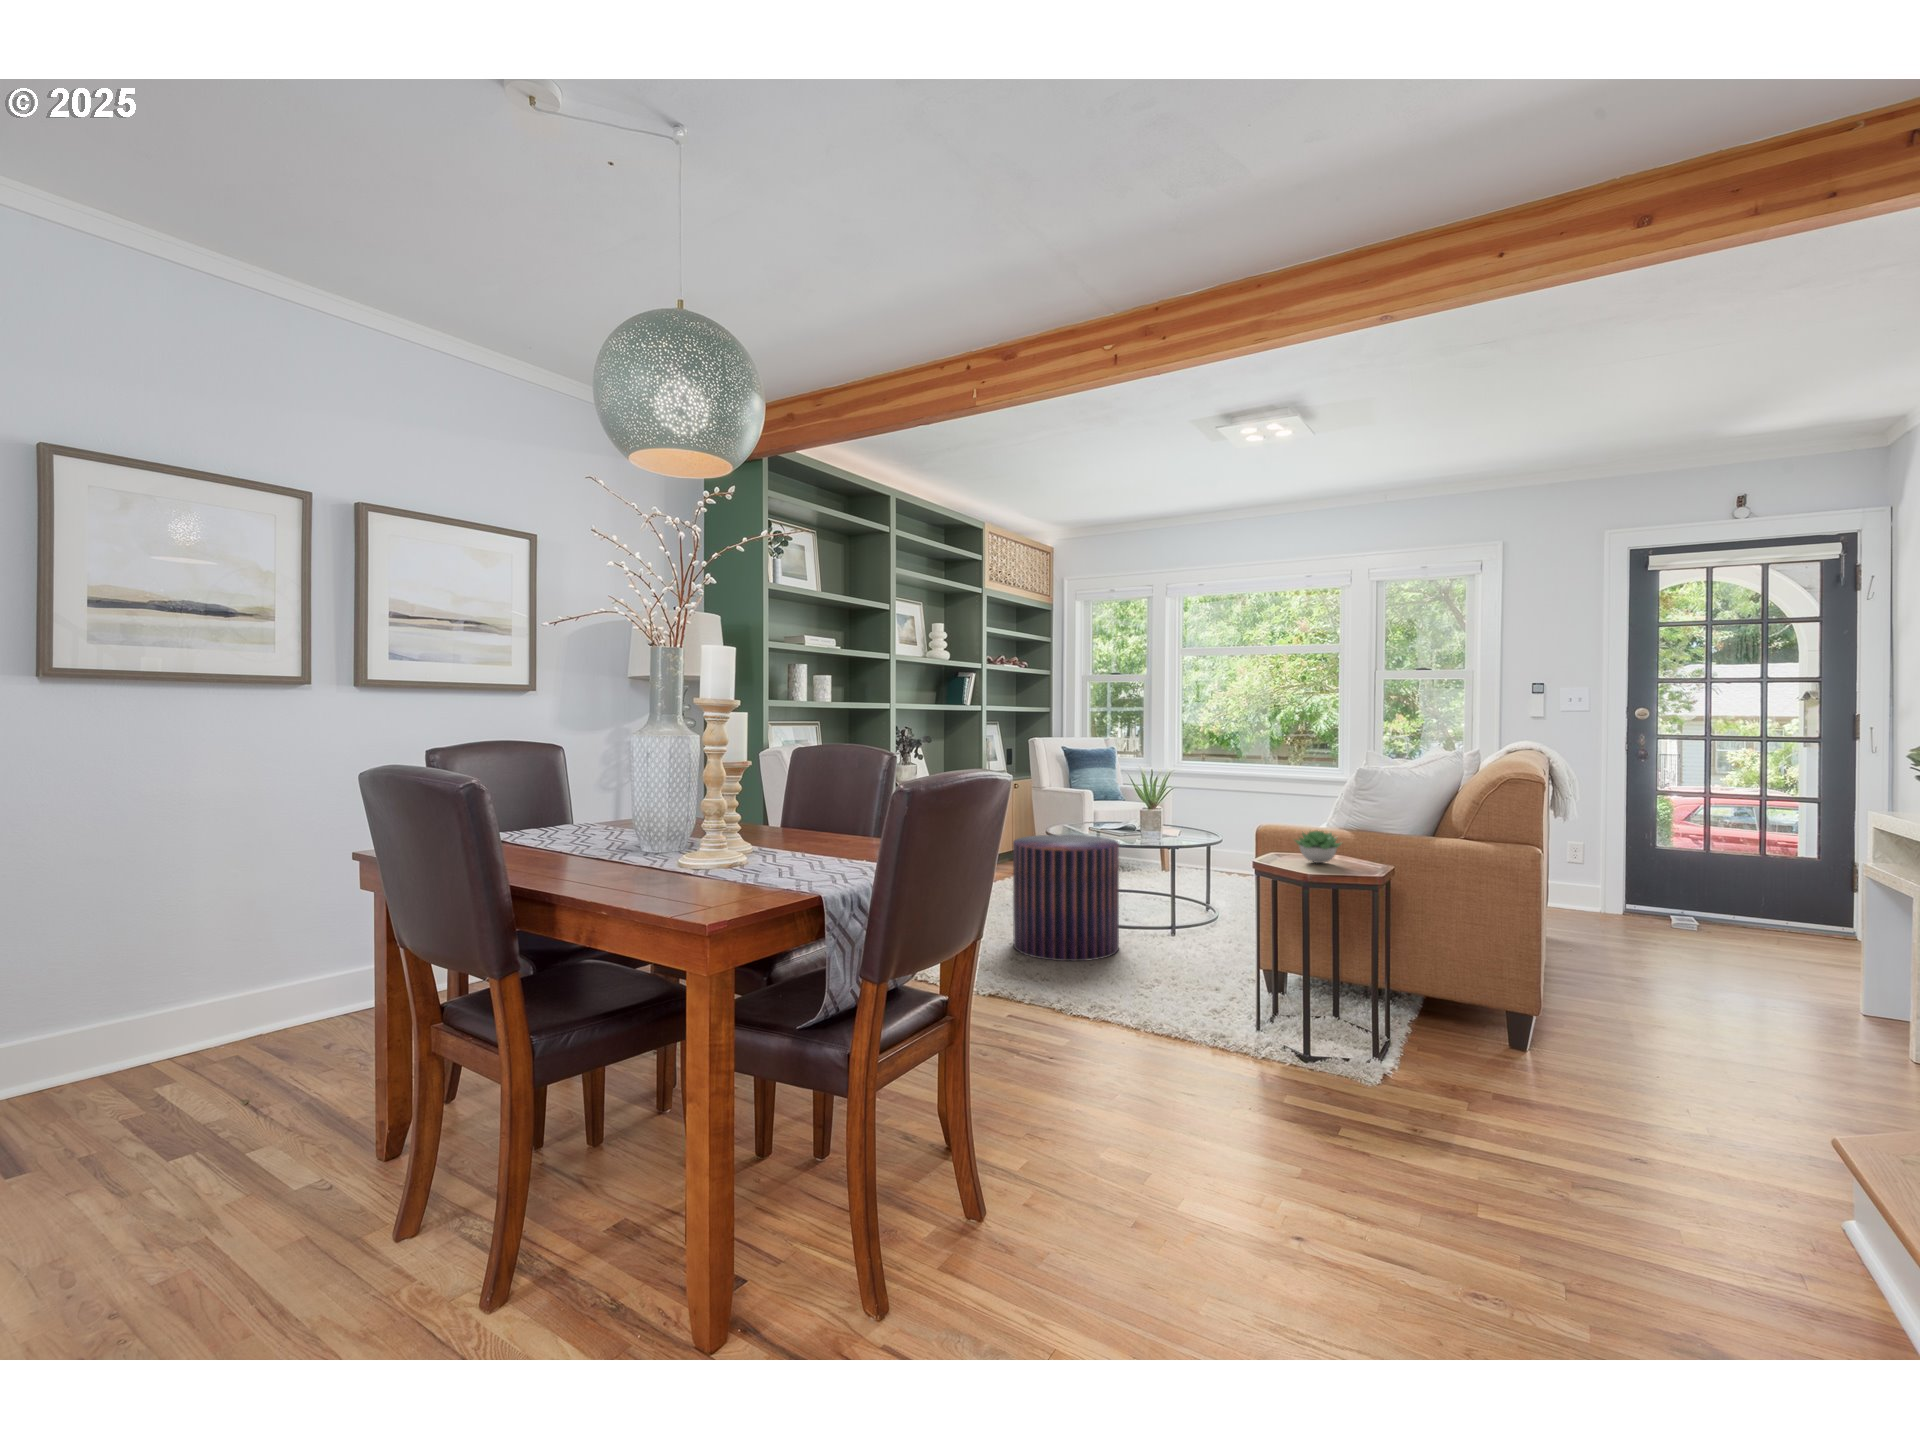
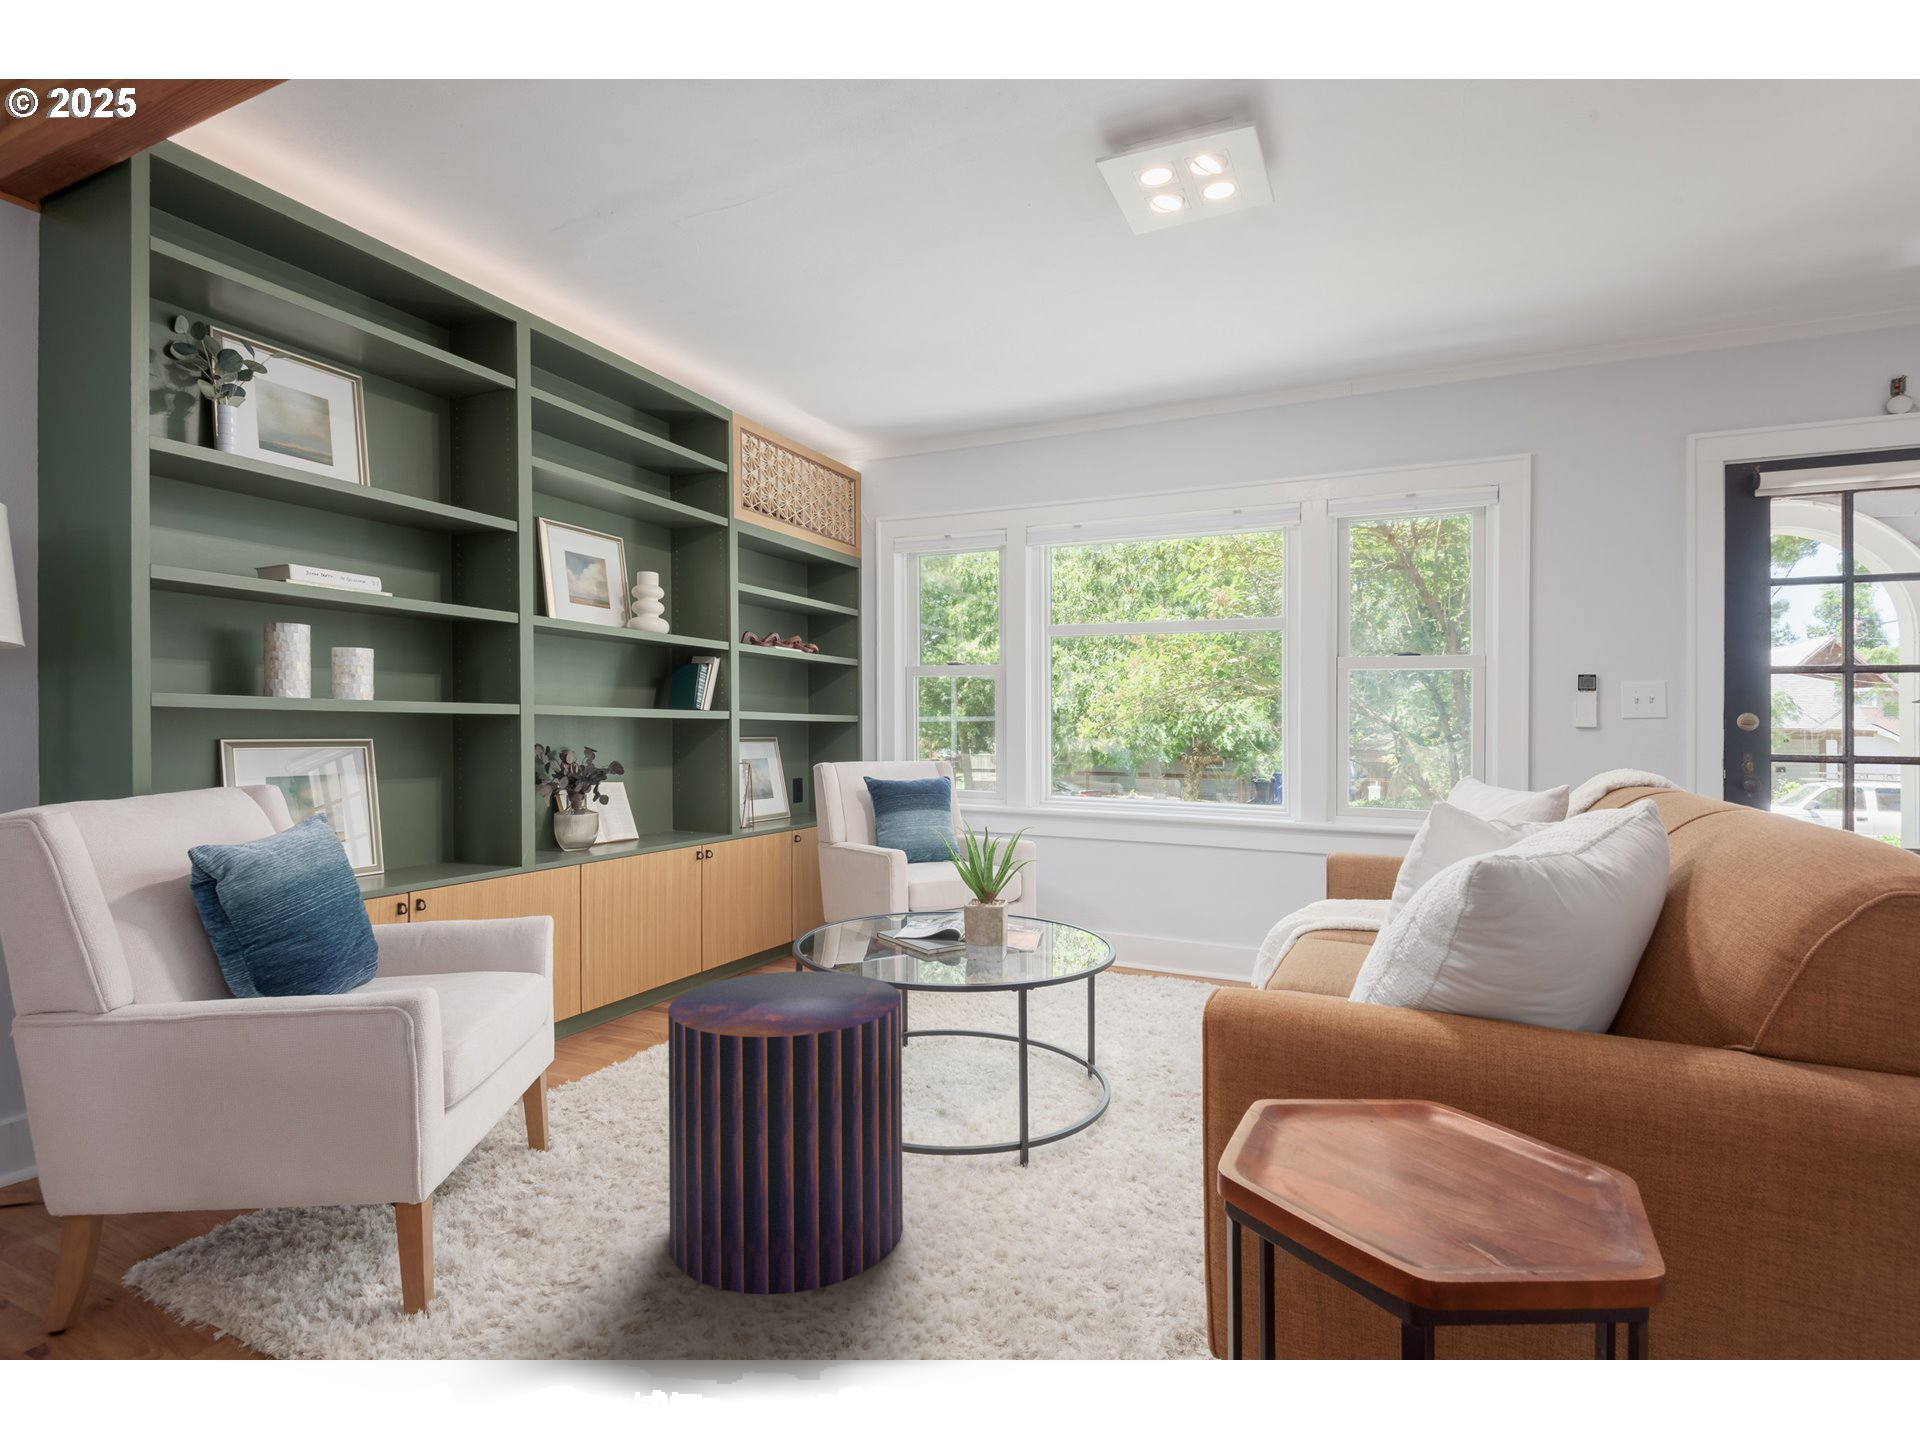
succulent plant: present [1294,831,1341,863] -> none [1324,1042,1471,1149]

